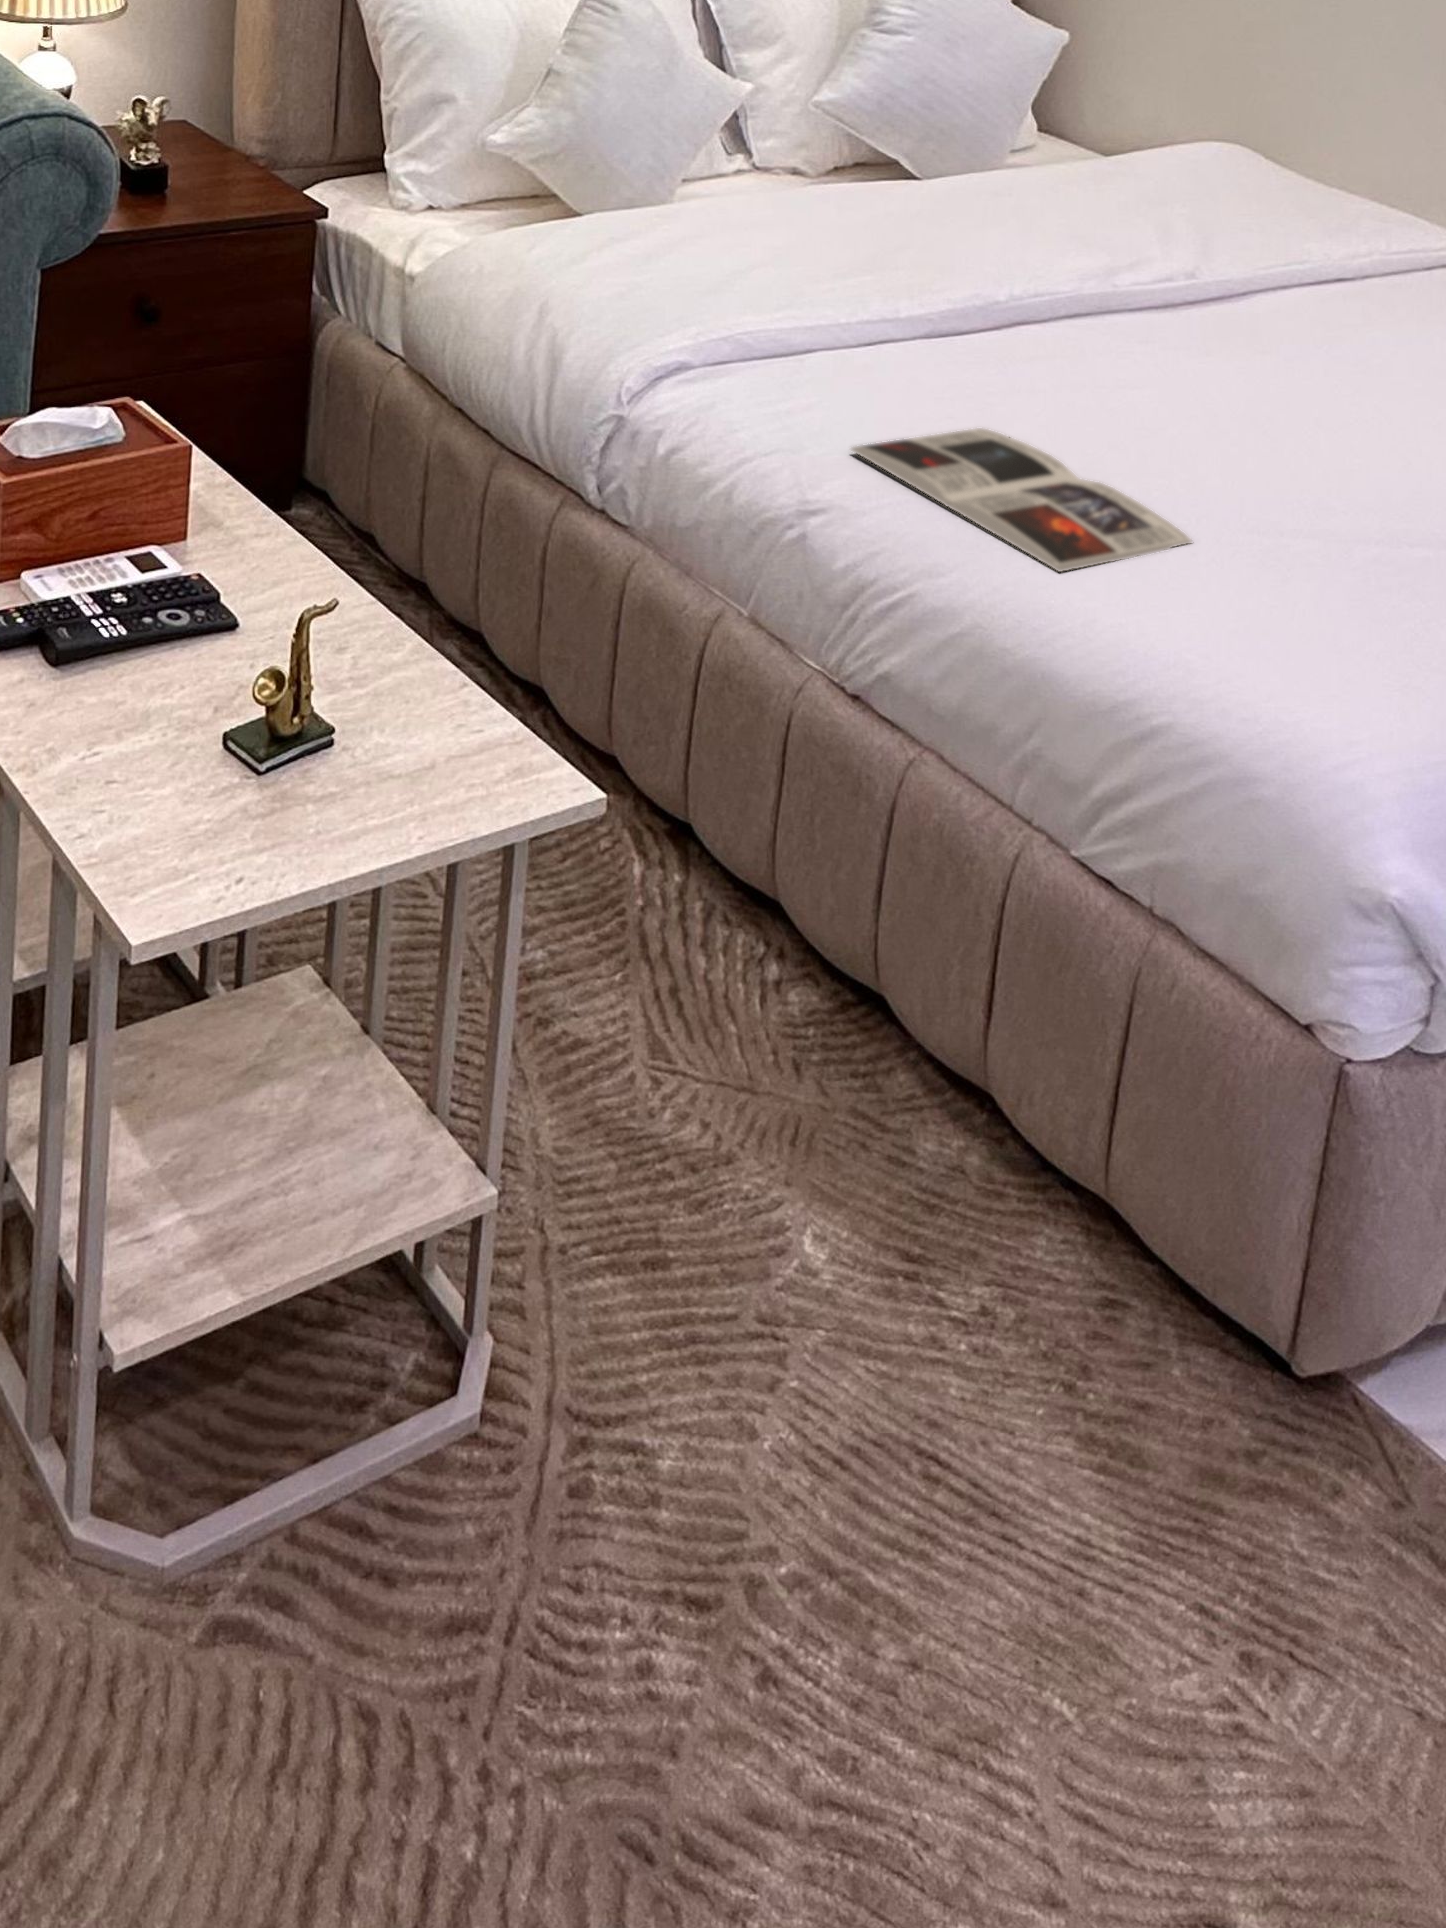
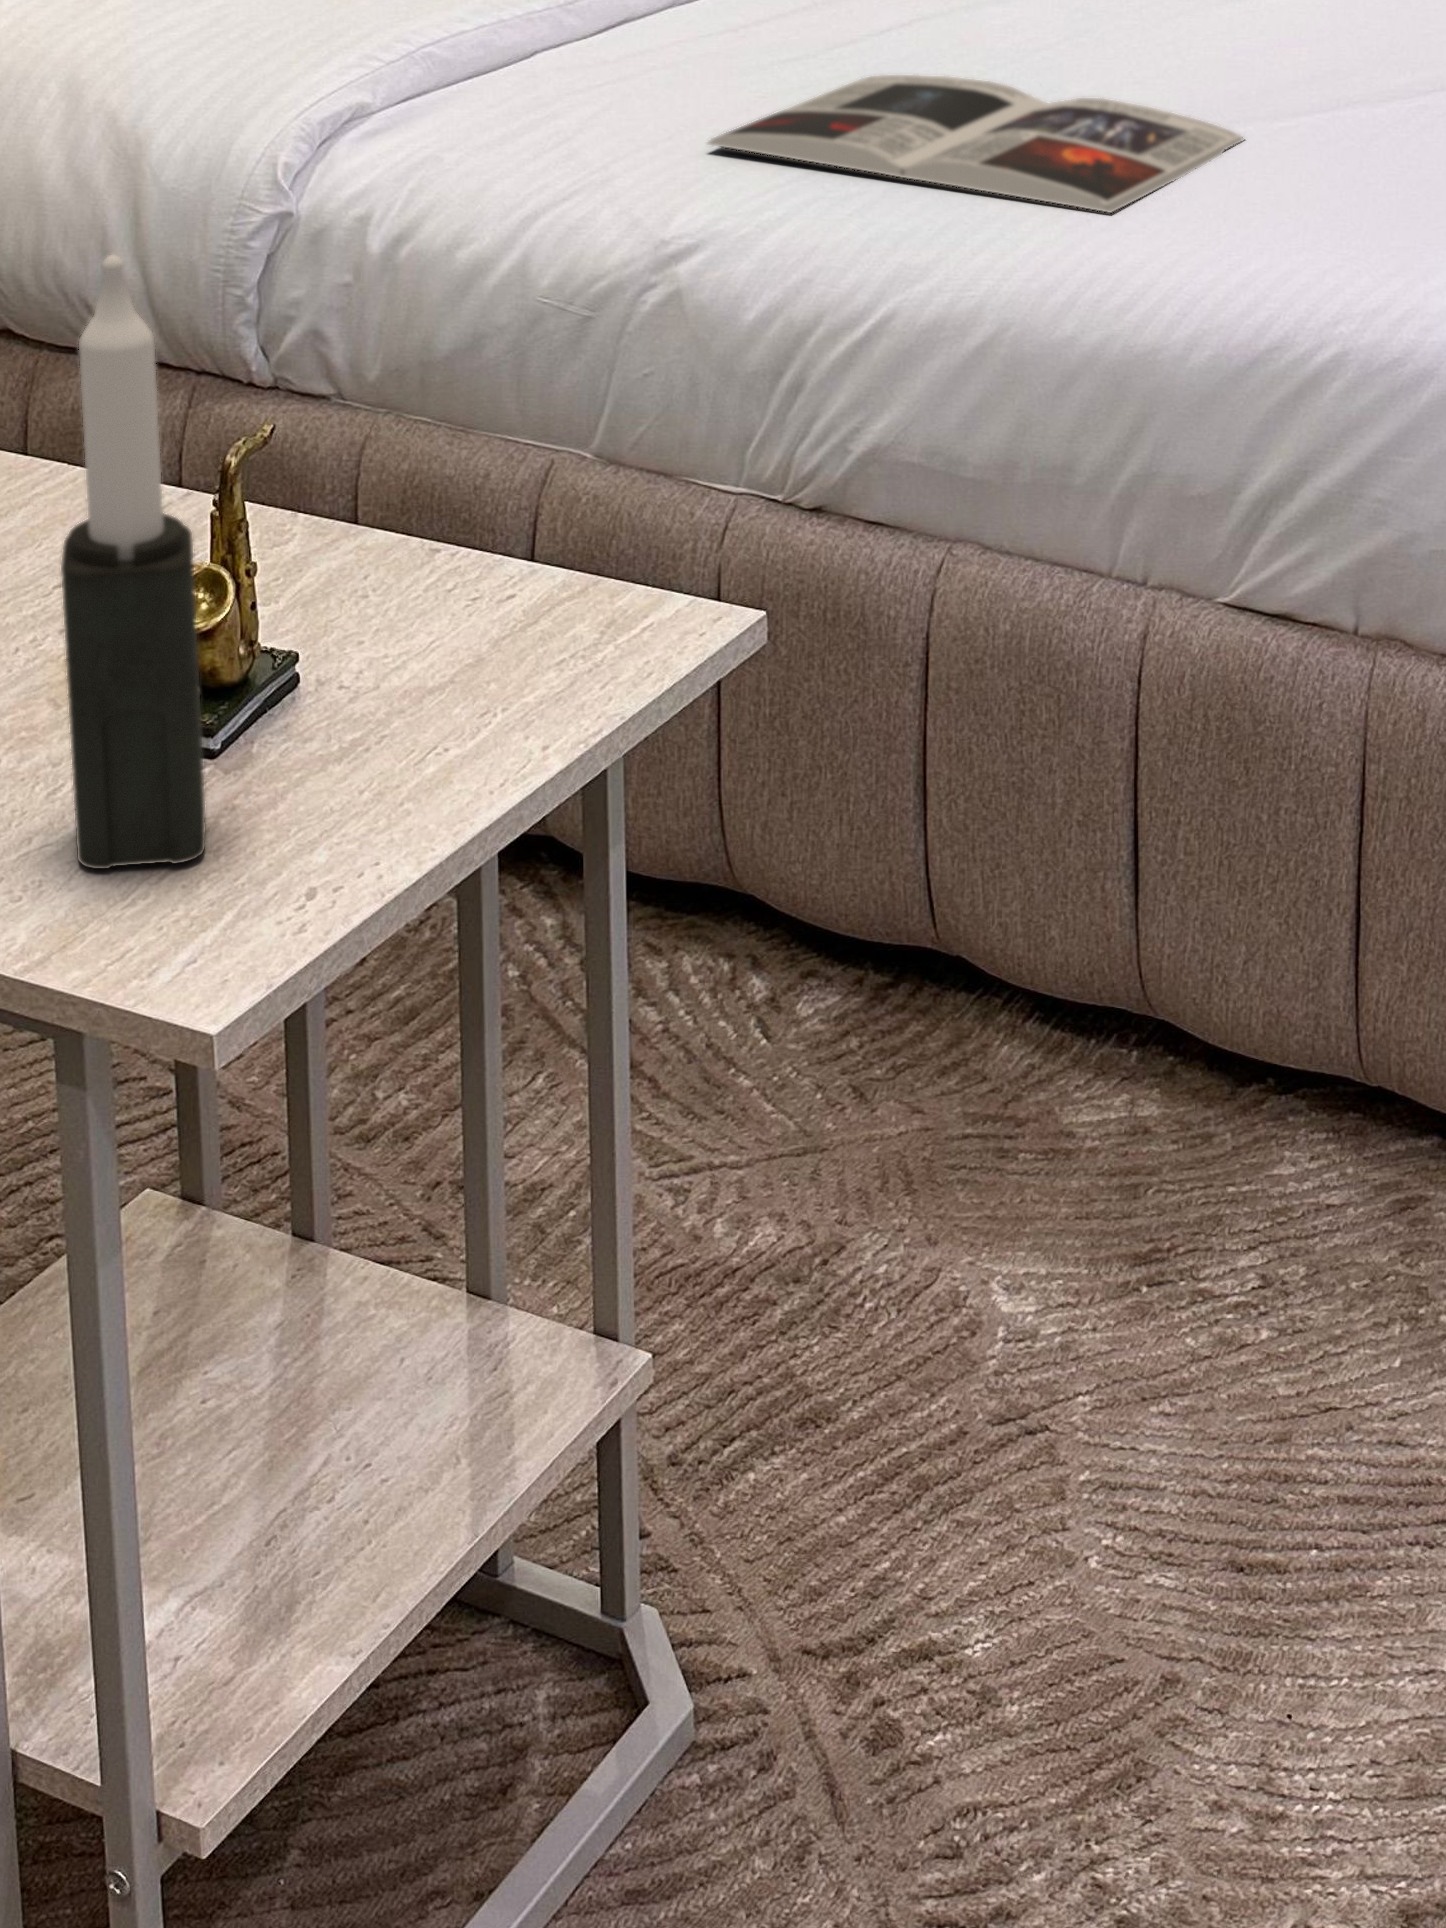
candle: none [165,505,254,832] -> present [61,255,206,869]

